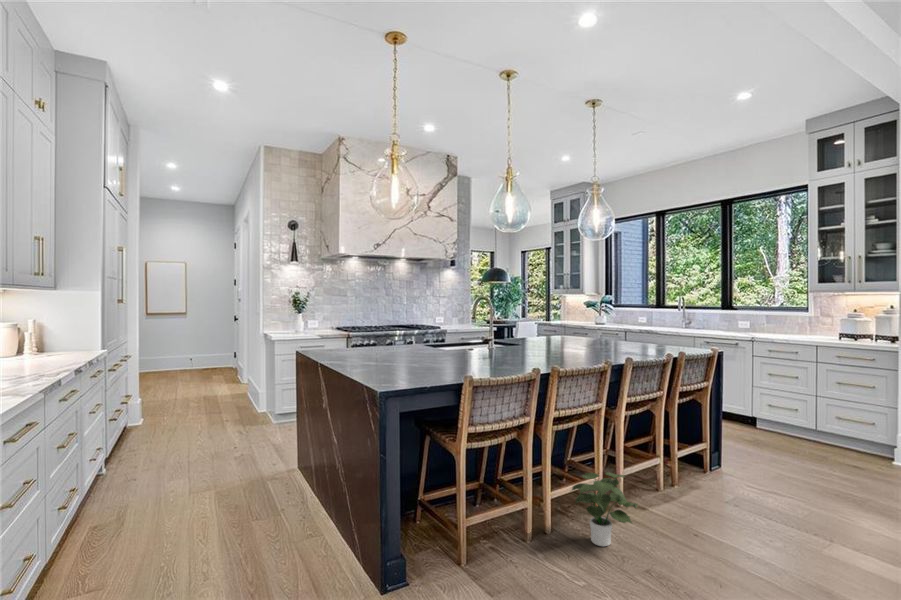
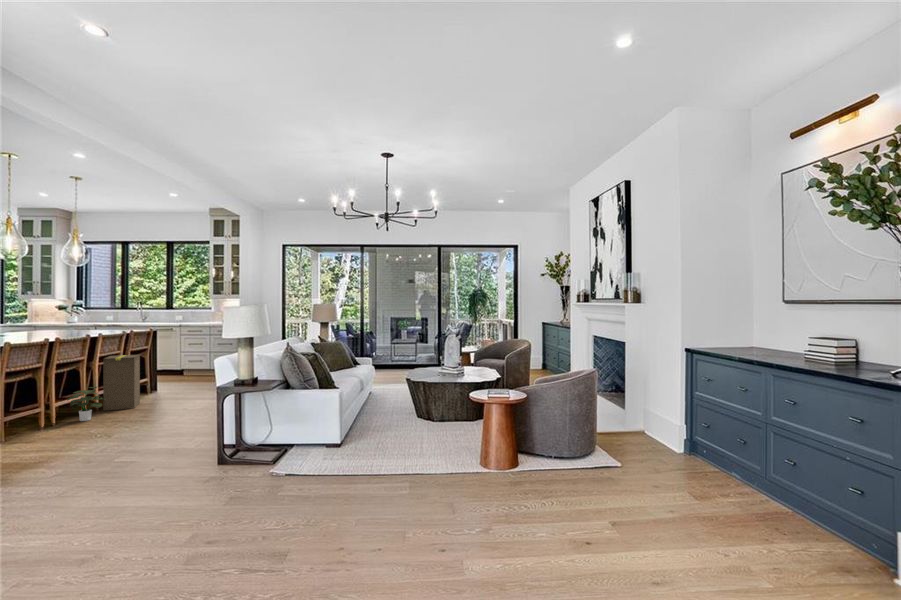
cardboard box: none [633,400,699,528] -> present [103,355,140,411]

